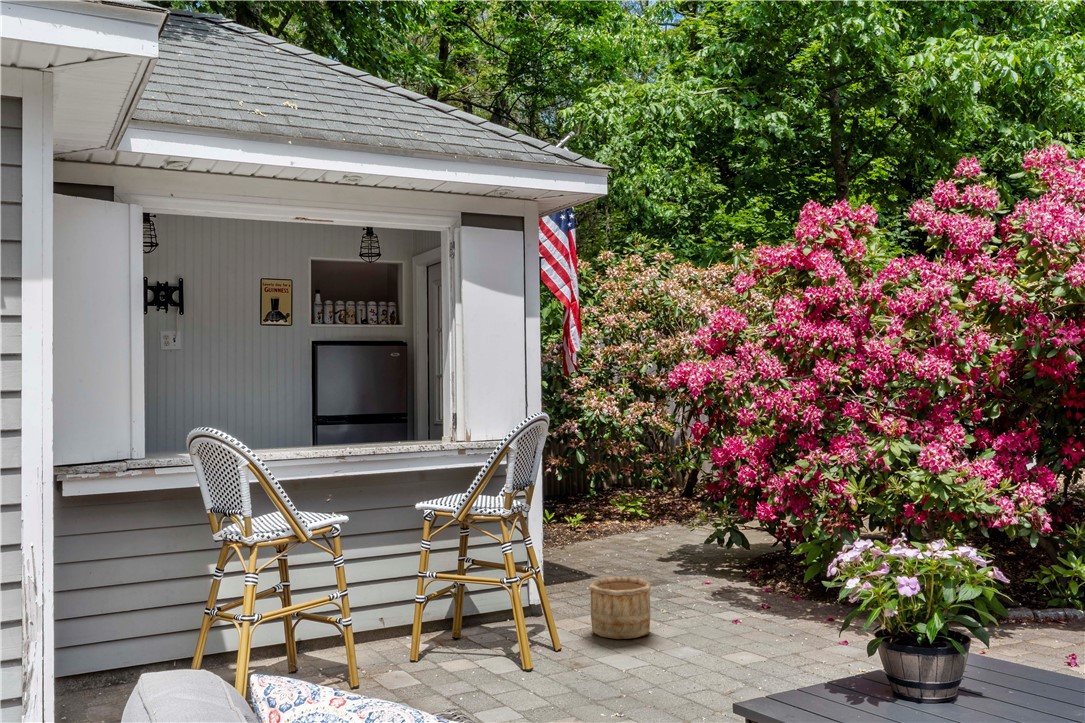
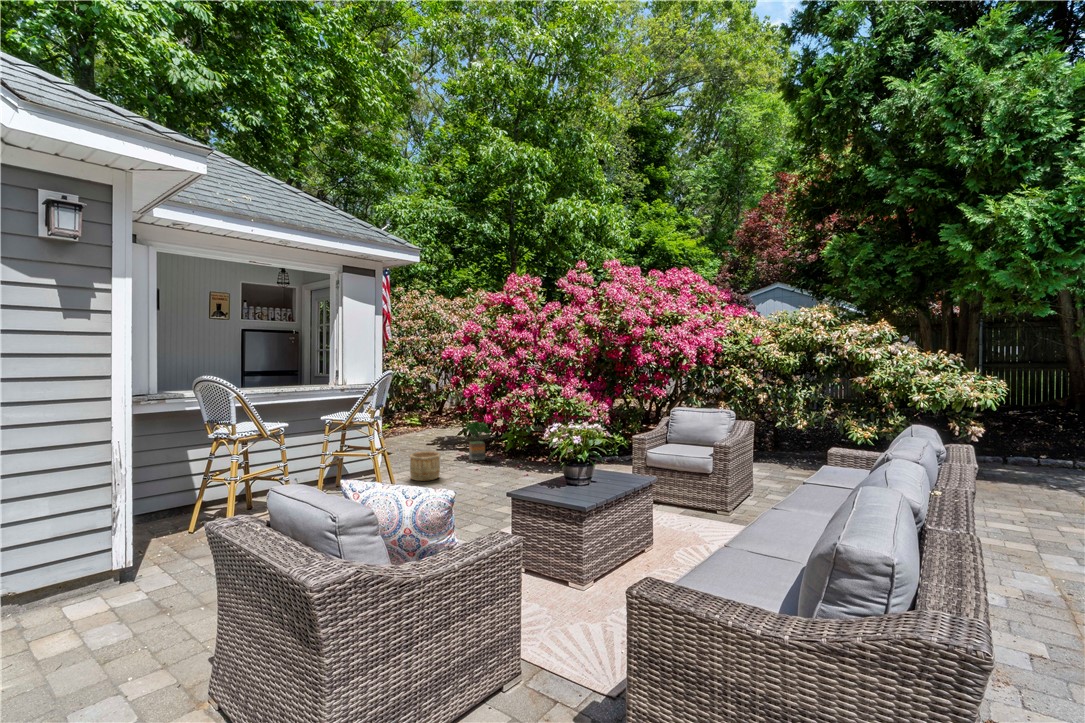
potted tree: none [713,518,768,600] -> present [466,423,490,461]

